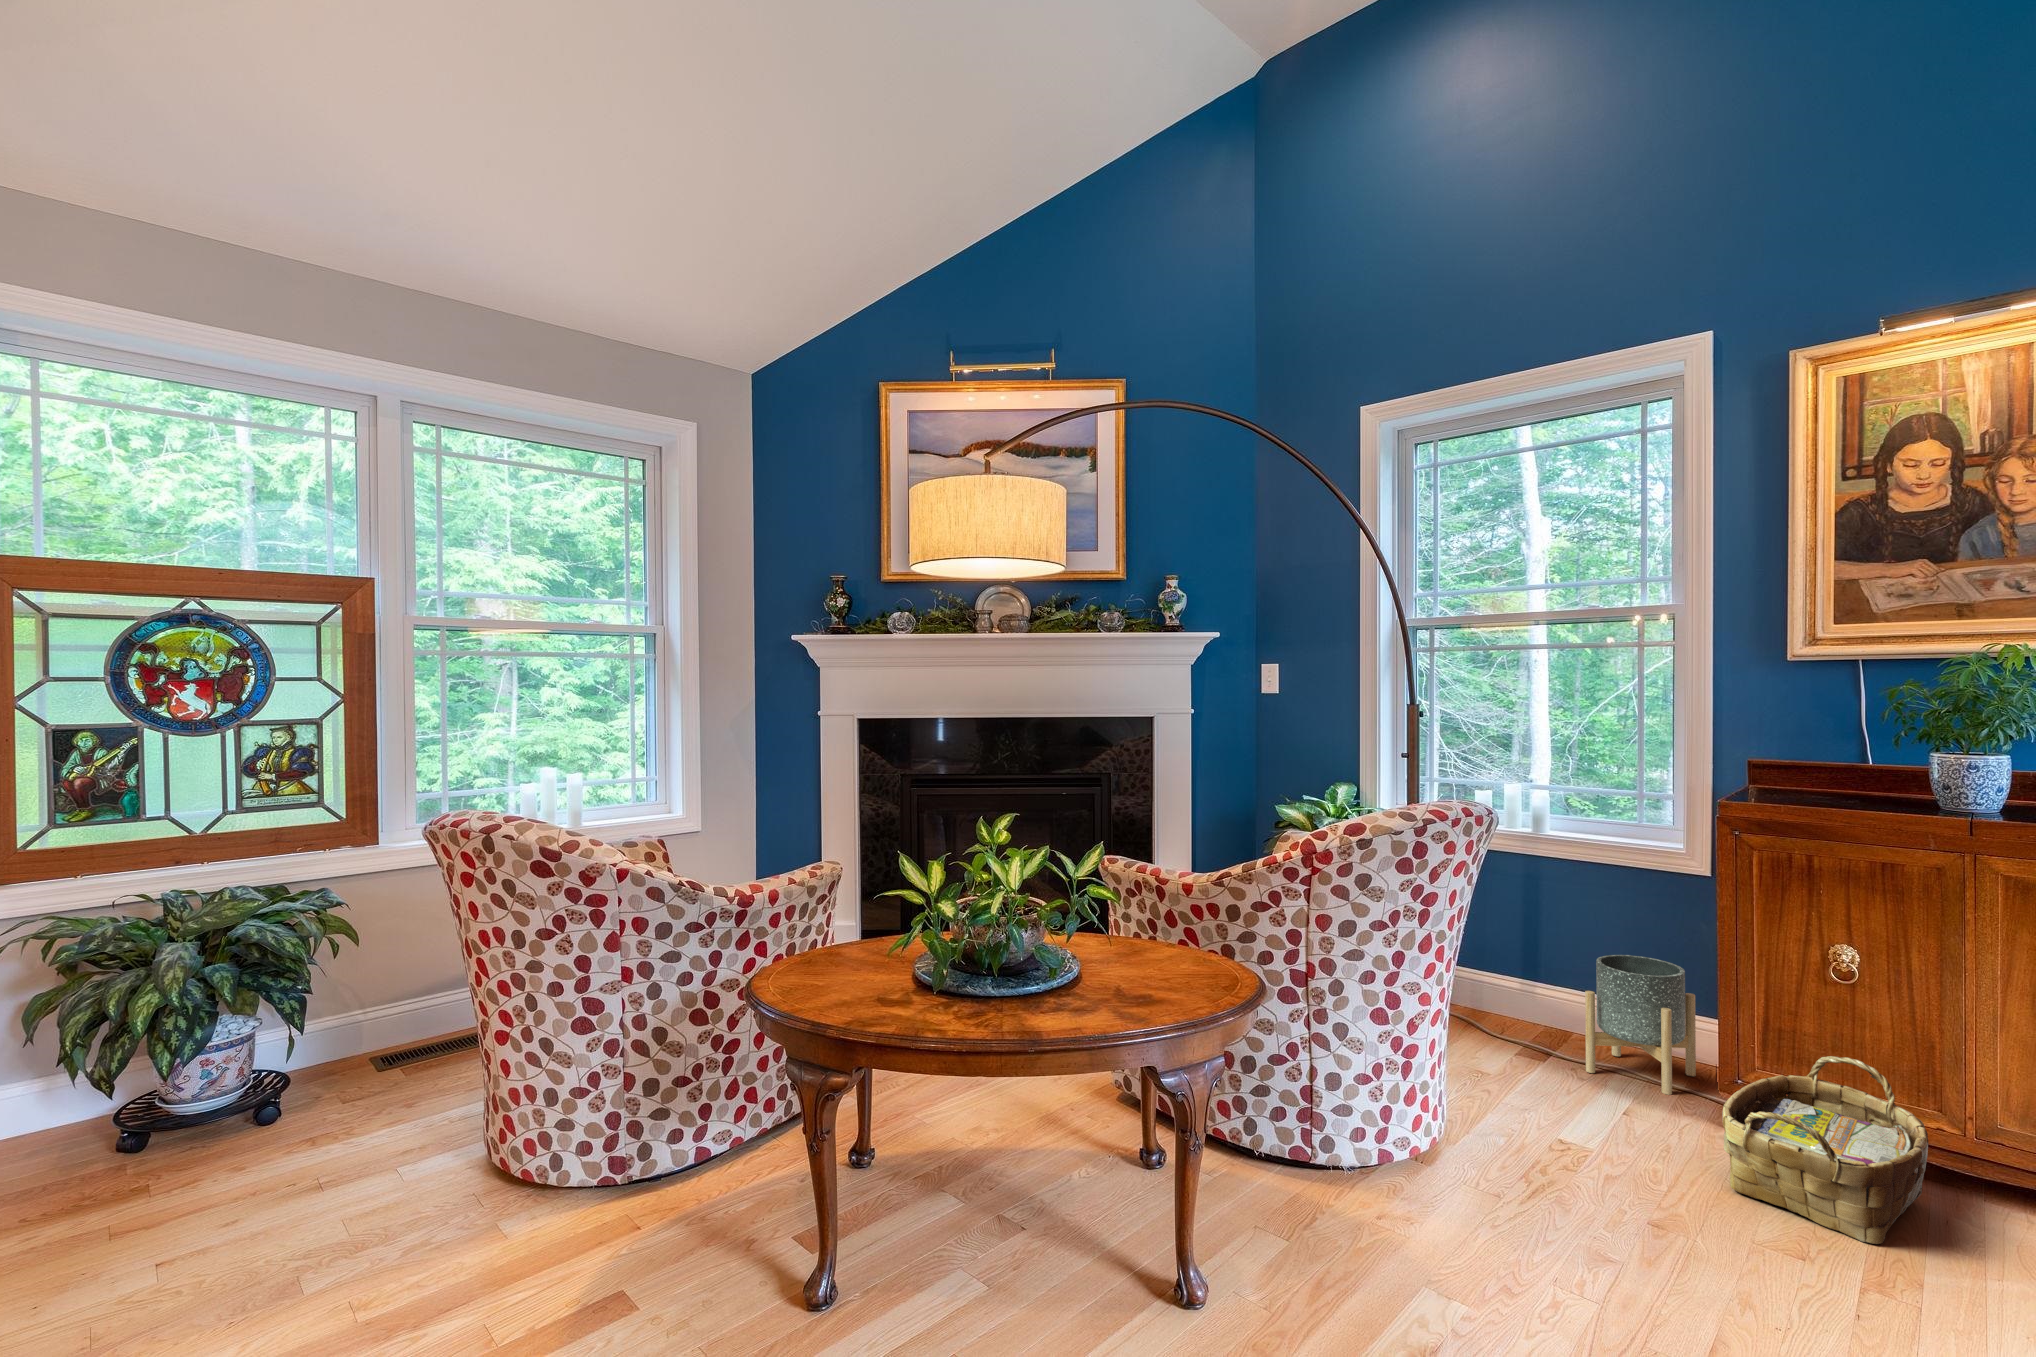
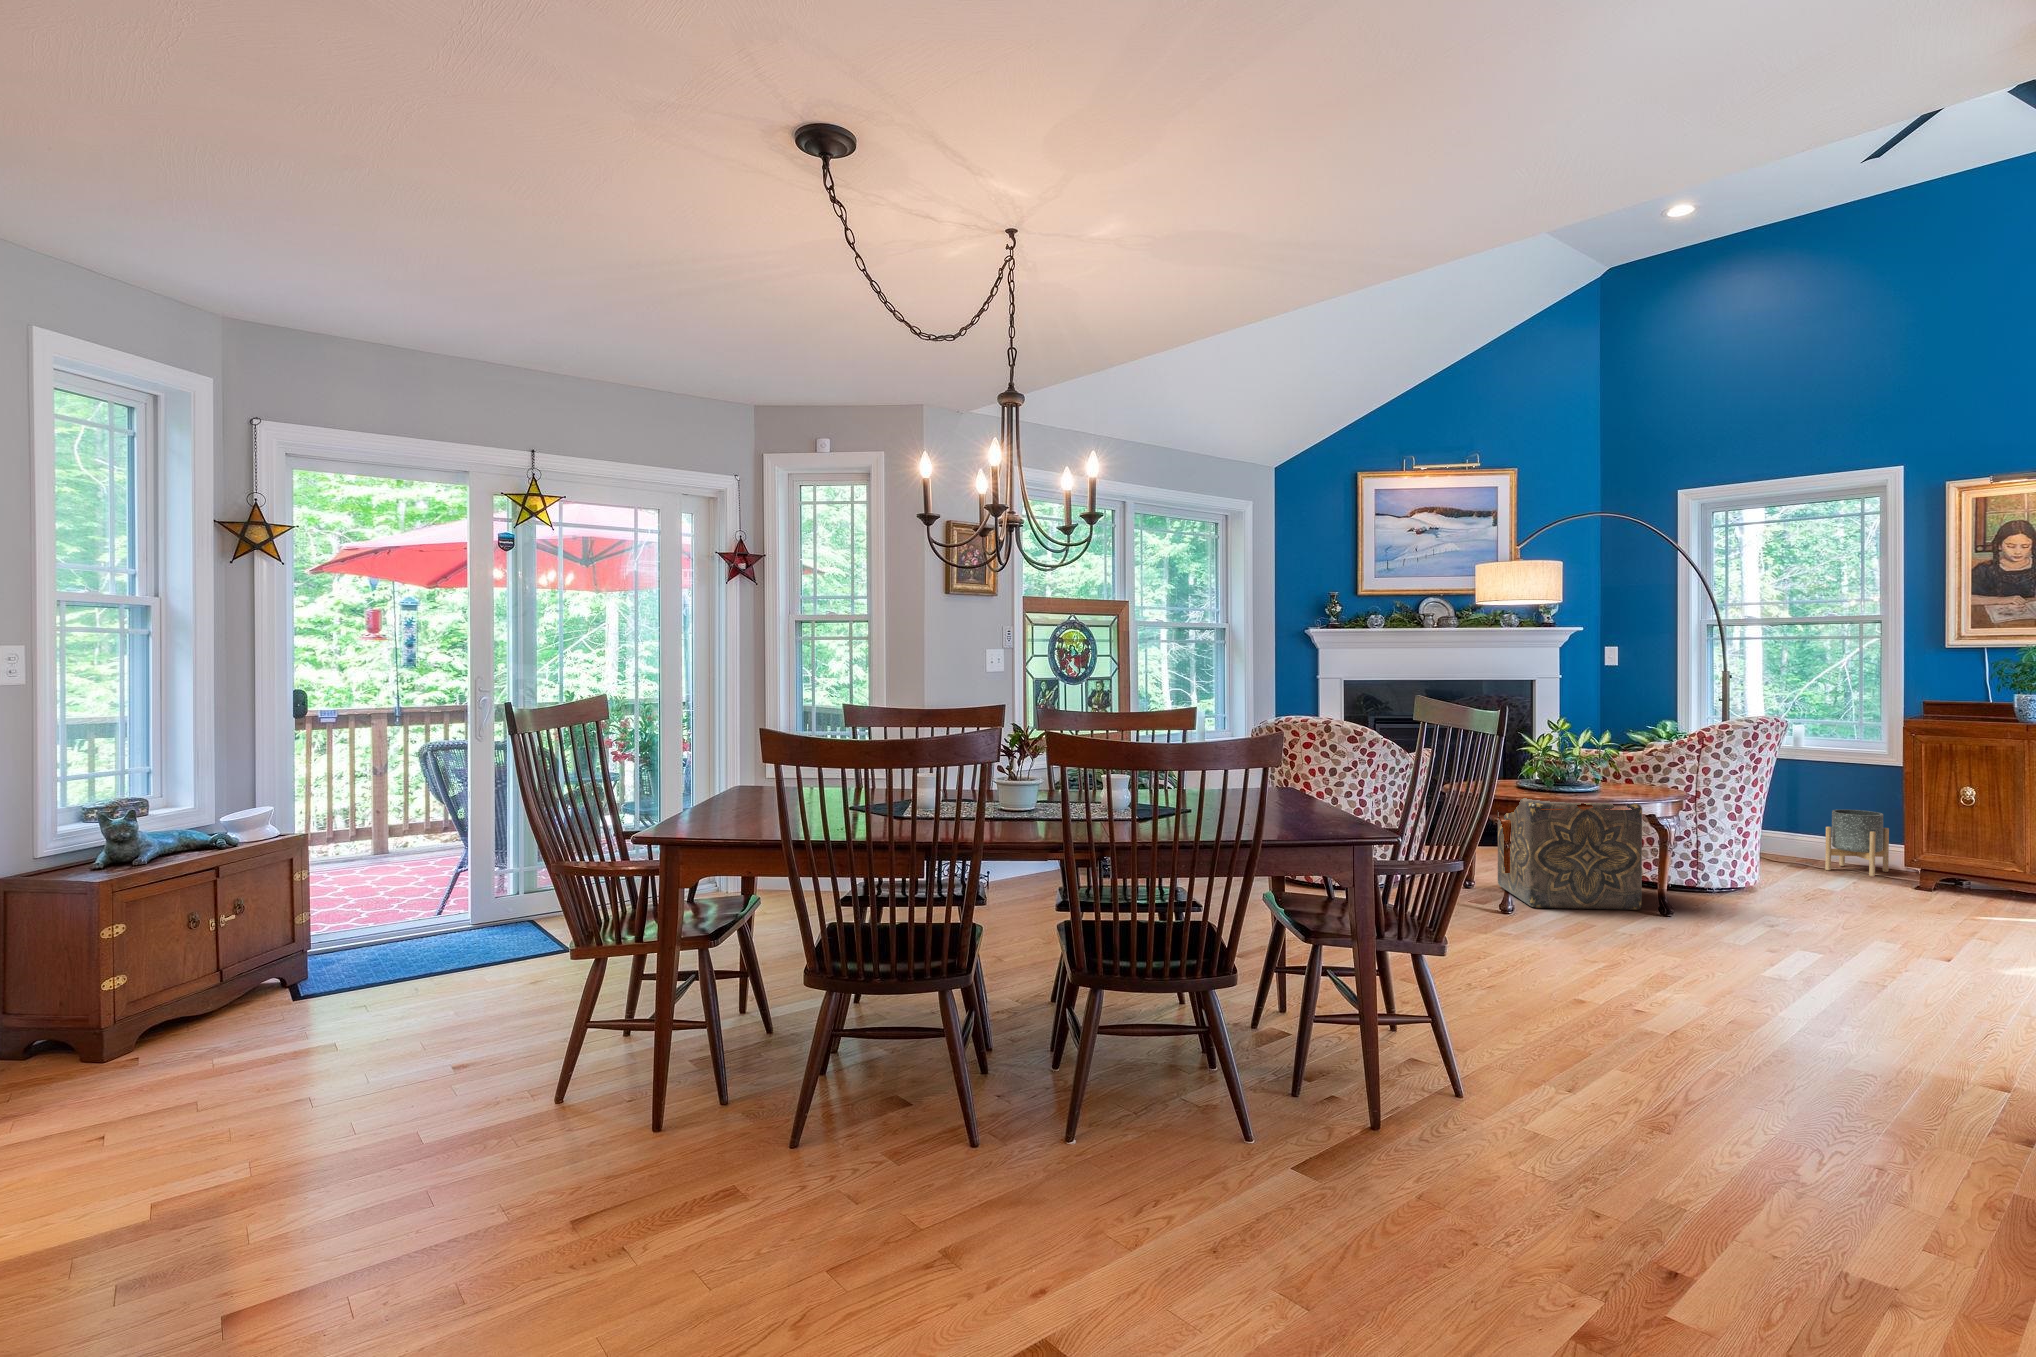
ottoman: none [878,961,1135,1290] -> present [1498,798,1642,910]
woven basket: present [1722,1056,1928,1244] -> none [1901,838,2000,907]

